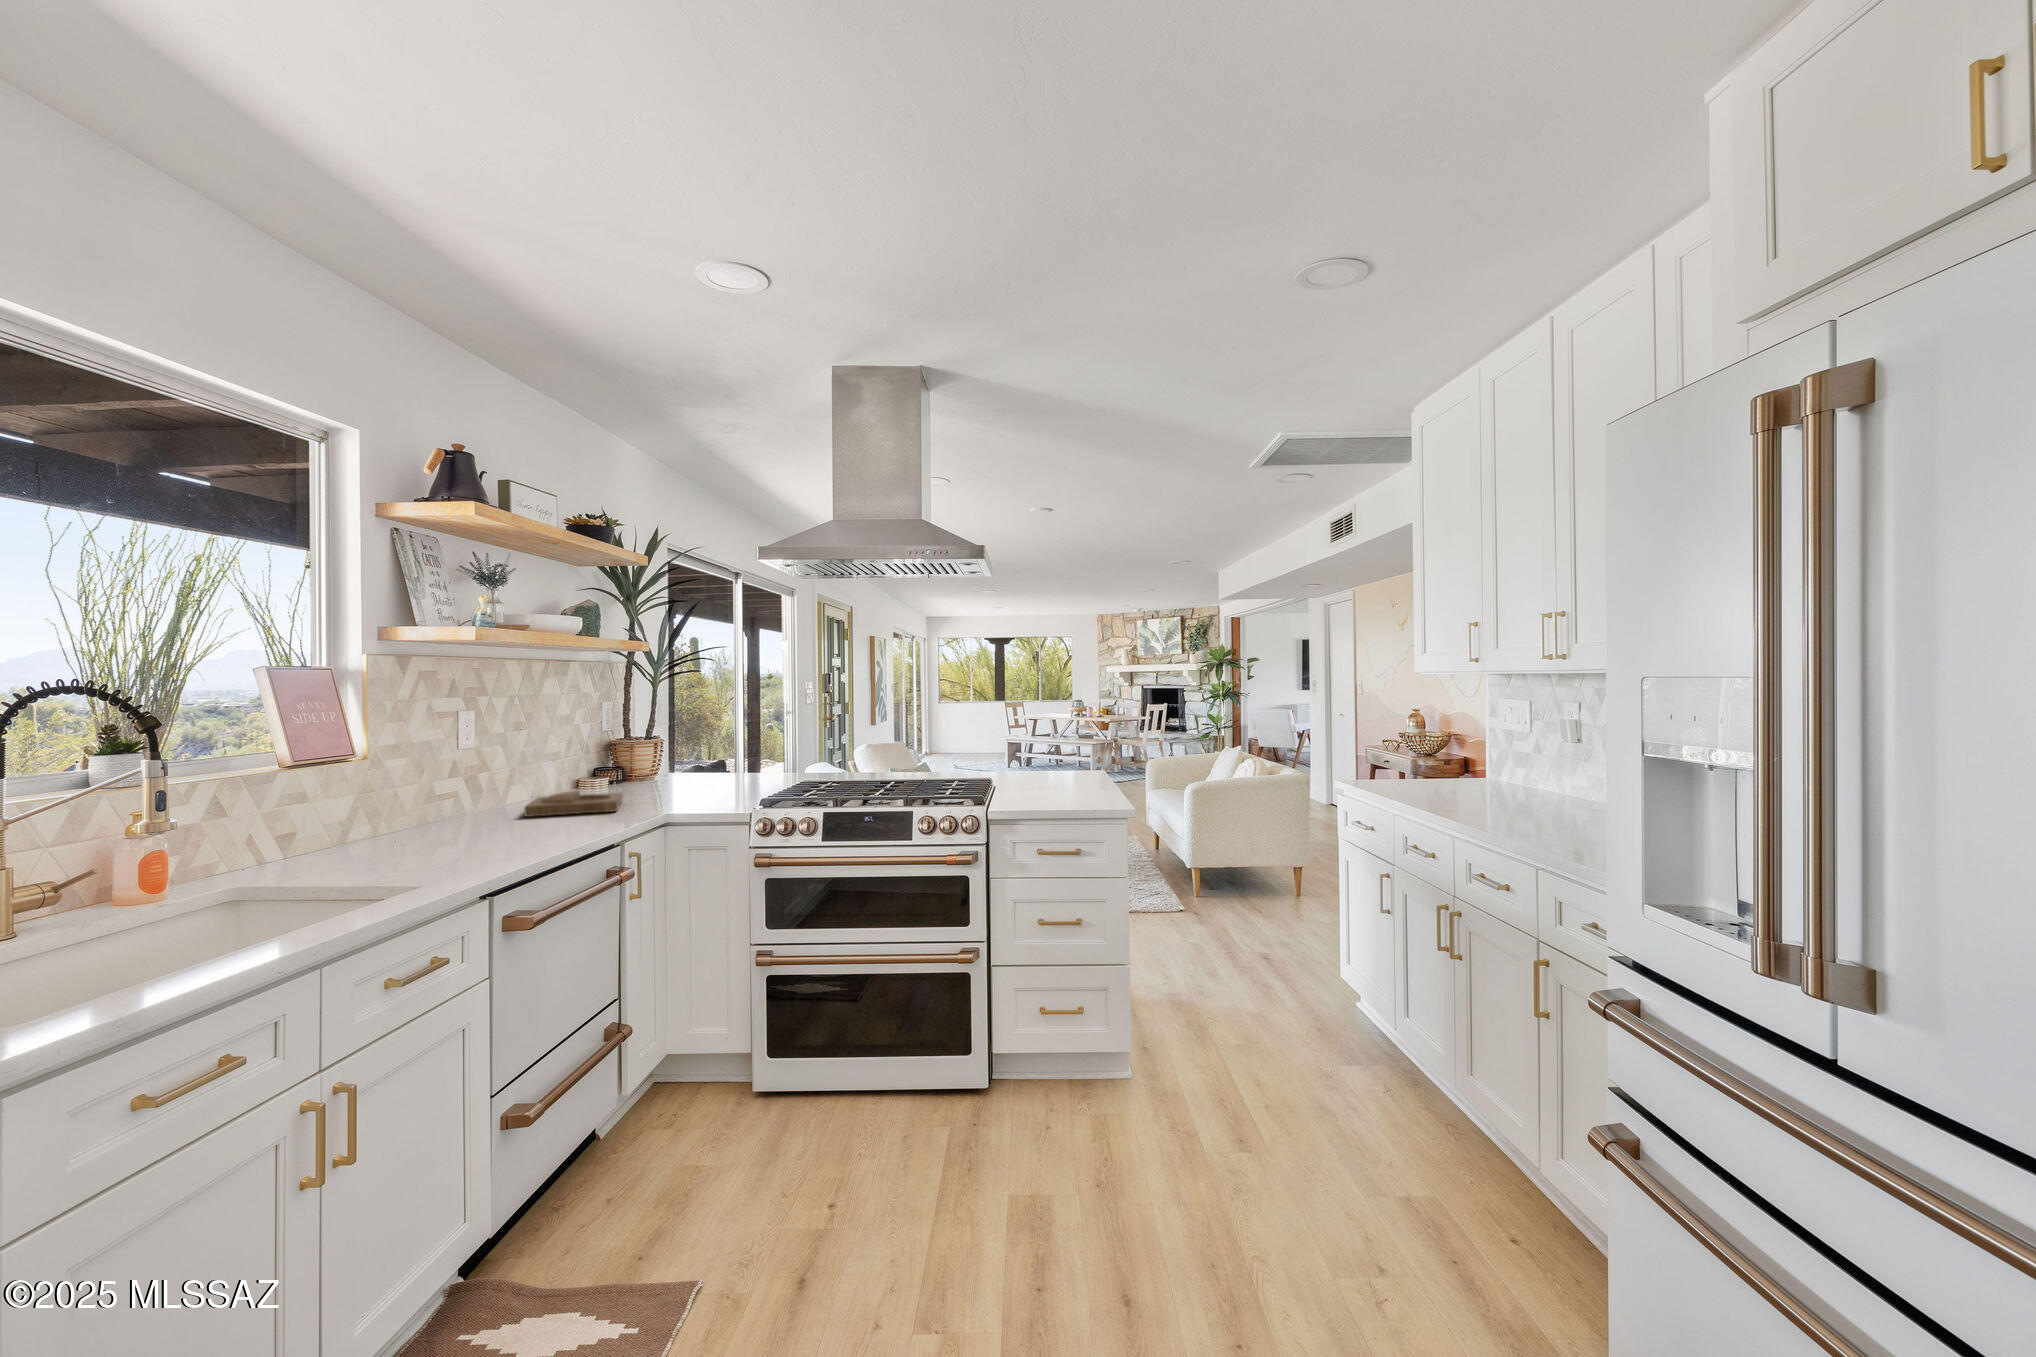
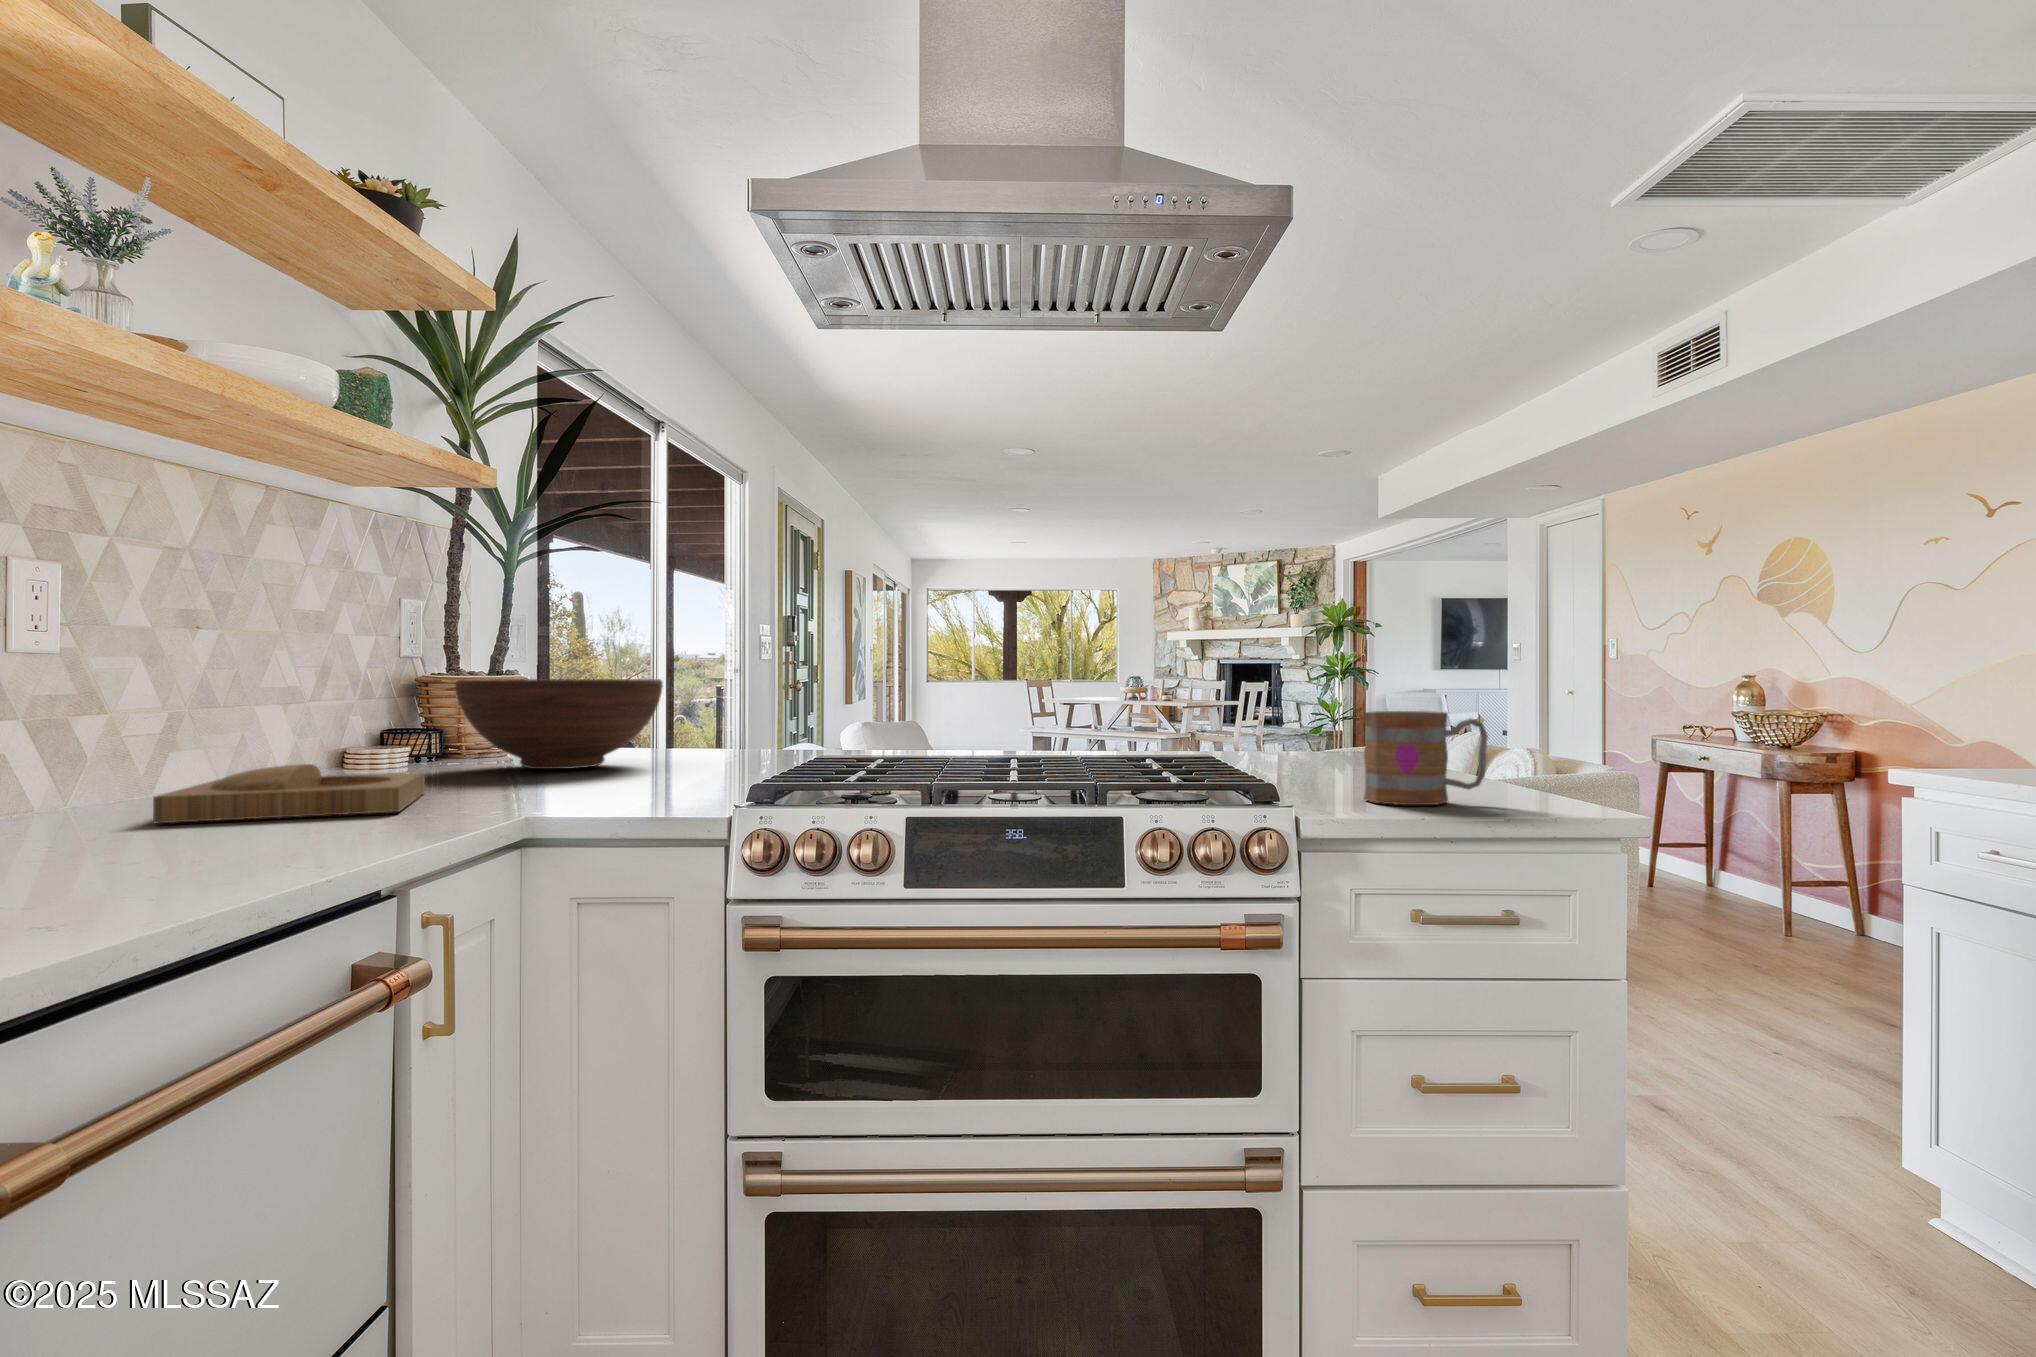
fruit bowl: none [631,741,729,787] -> present [455,679,663,769]
mug: none [1019,765,1066,806] -> present [1364,711,1488,805]

